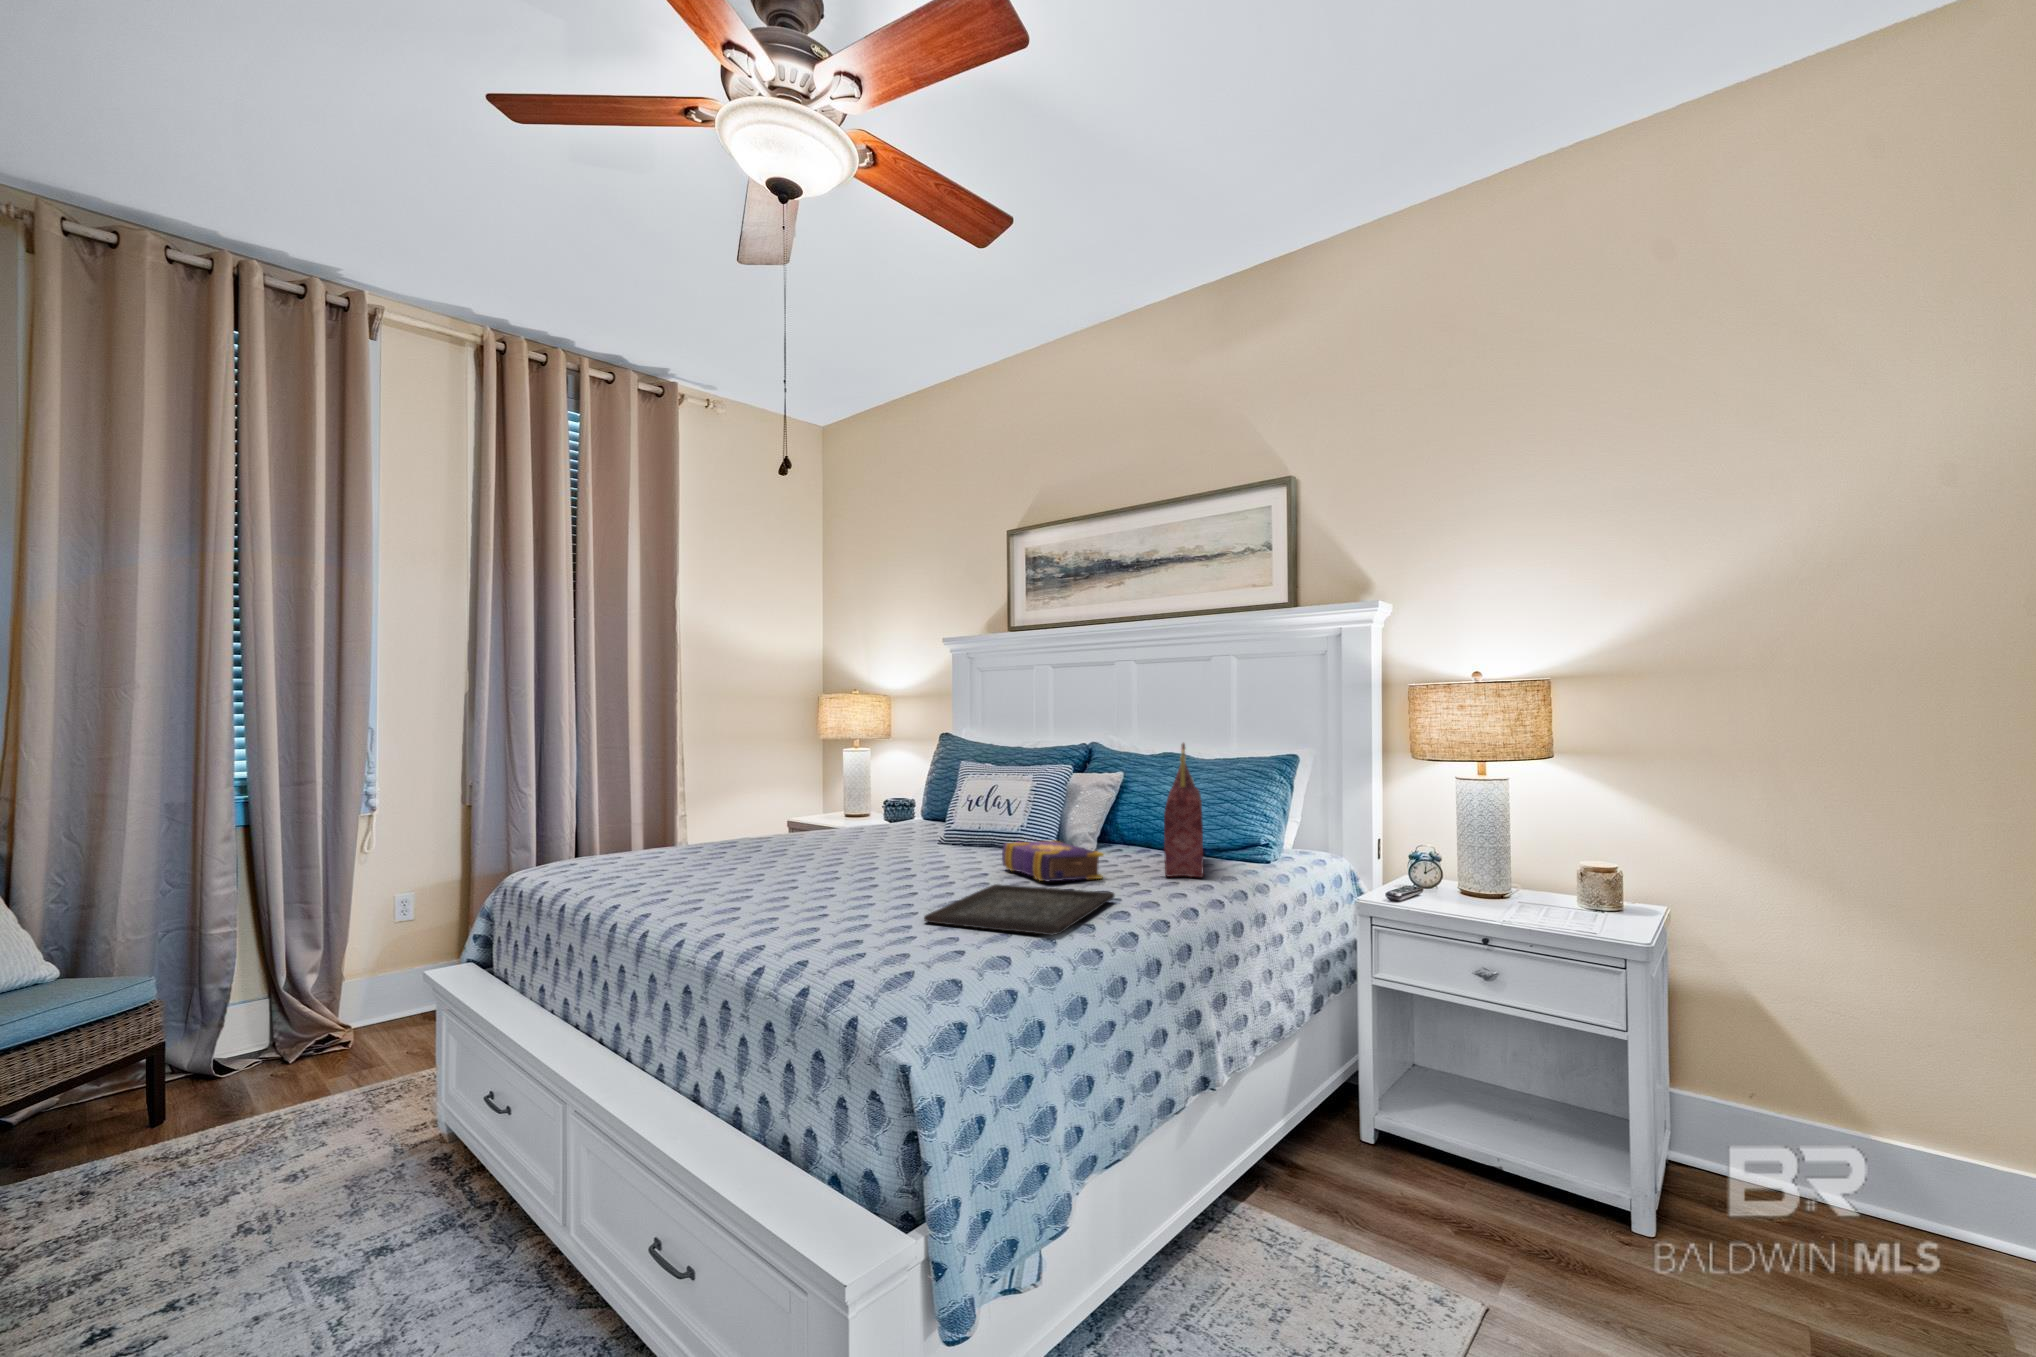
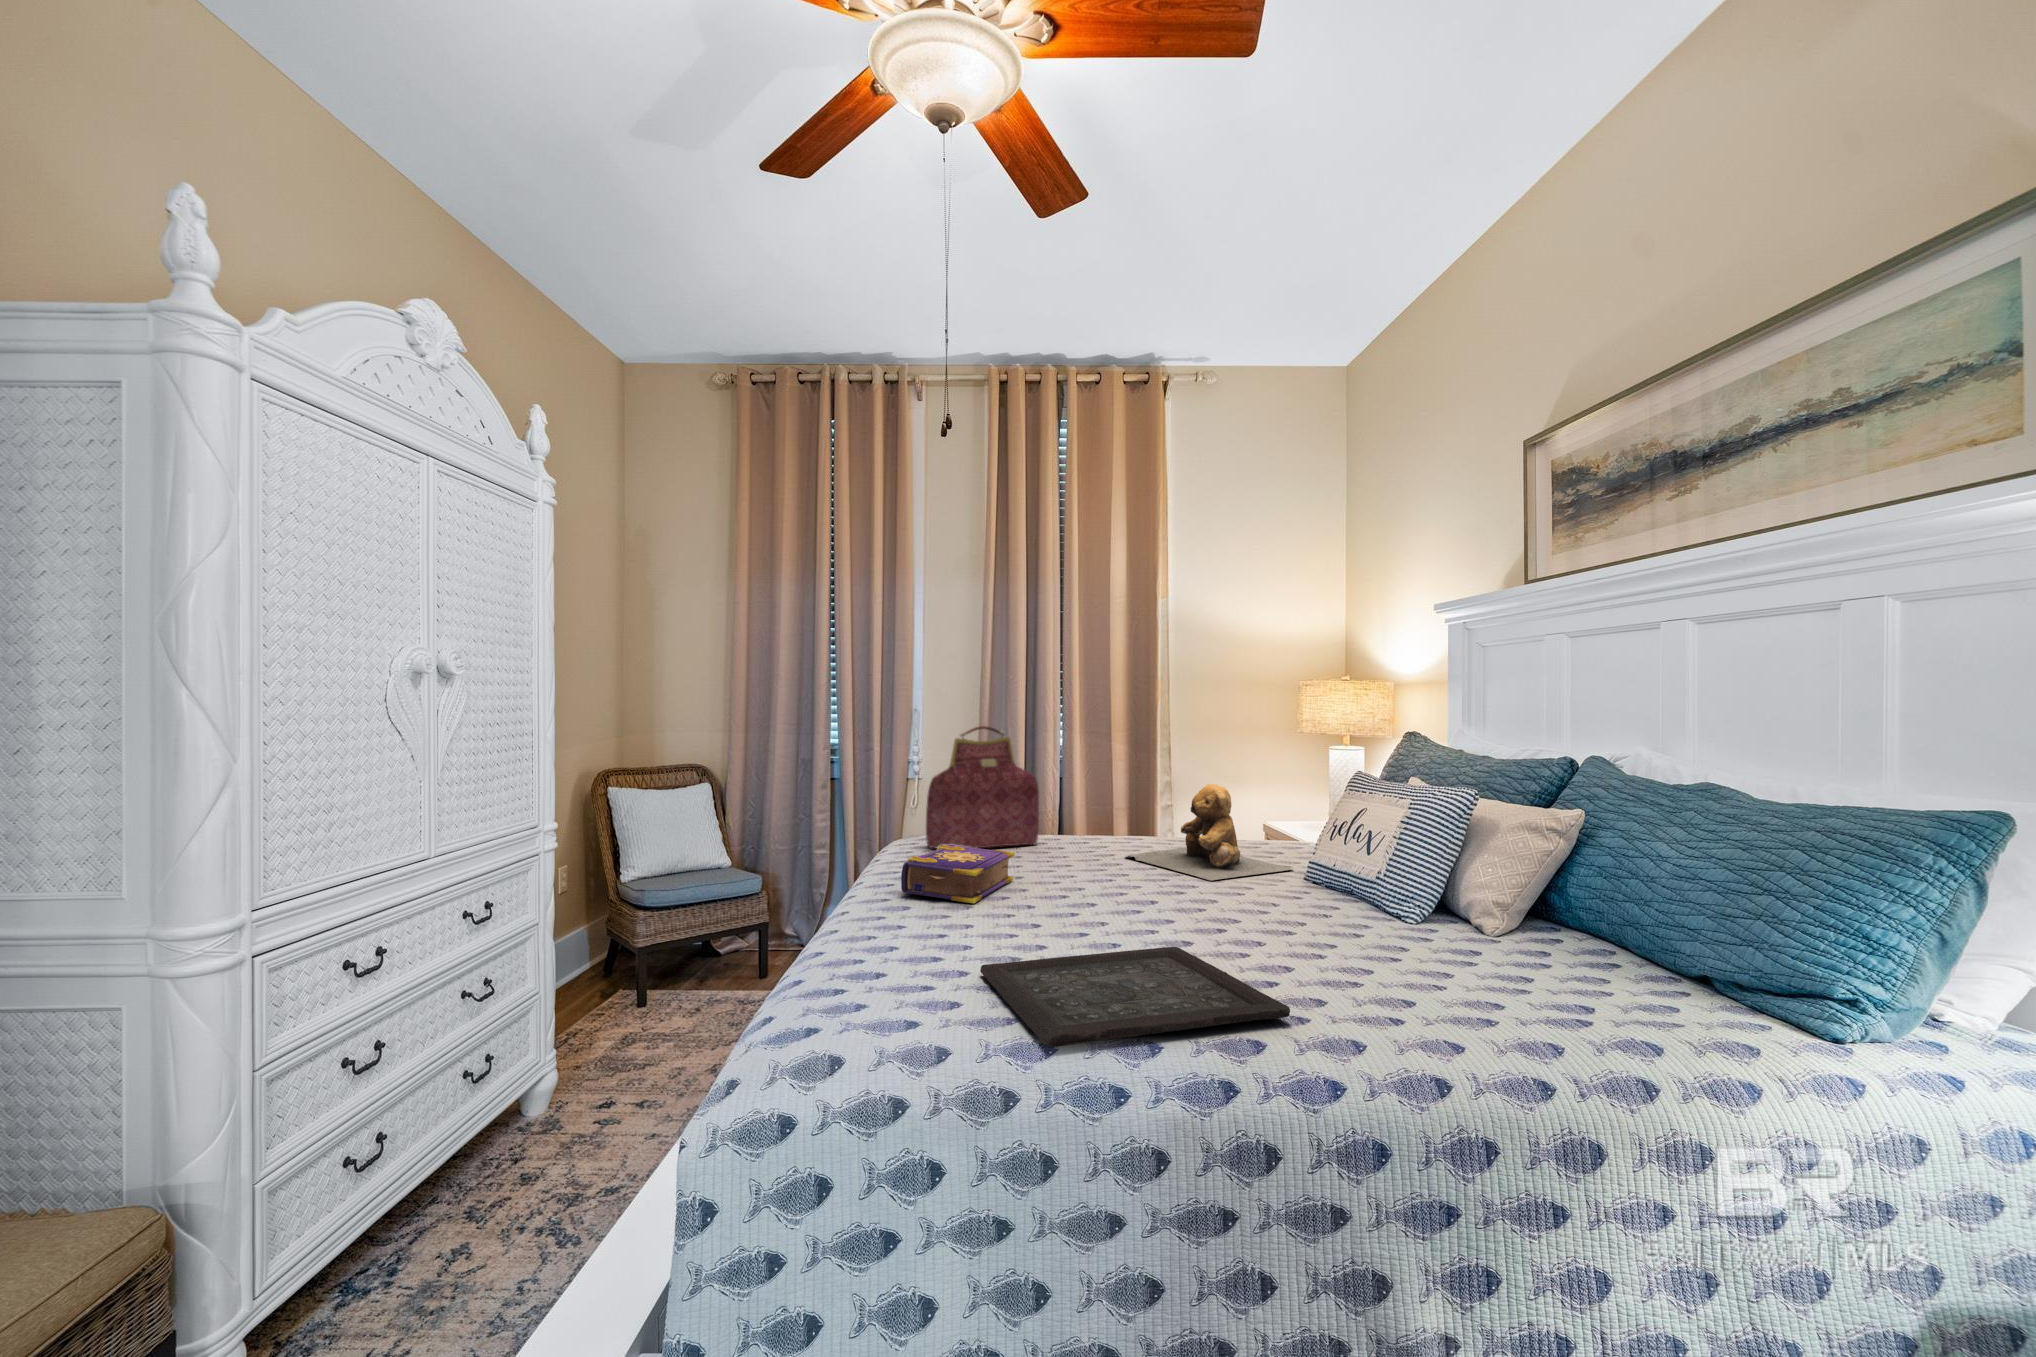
handbag: present [1164,743,1204,877] -> present [926,726,1039,848]
teddy bear: none [798,780,928,853] -> present [1125,784,1293,880]
book: present [1002,841,1104,881] -> present [901,845,1014,903]

